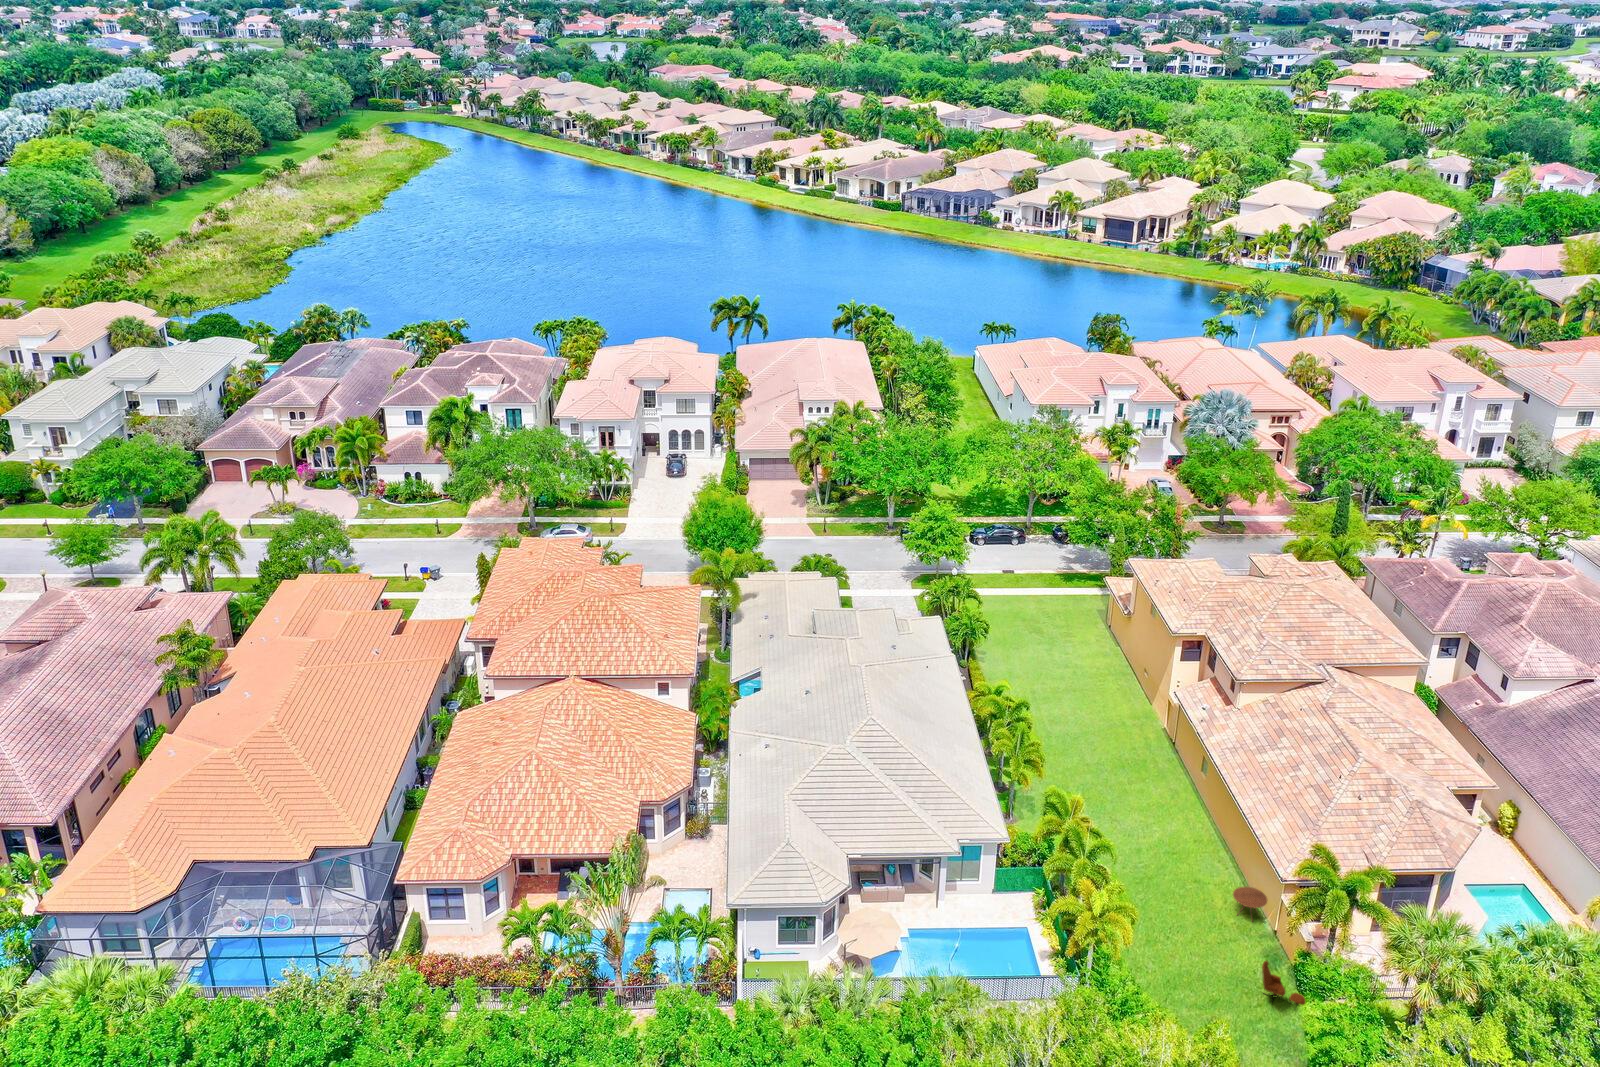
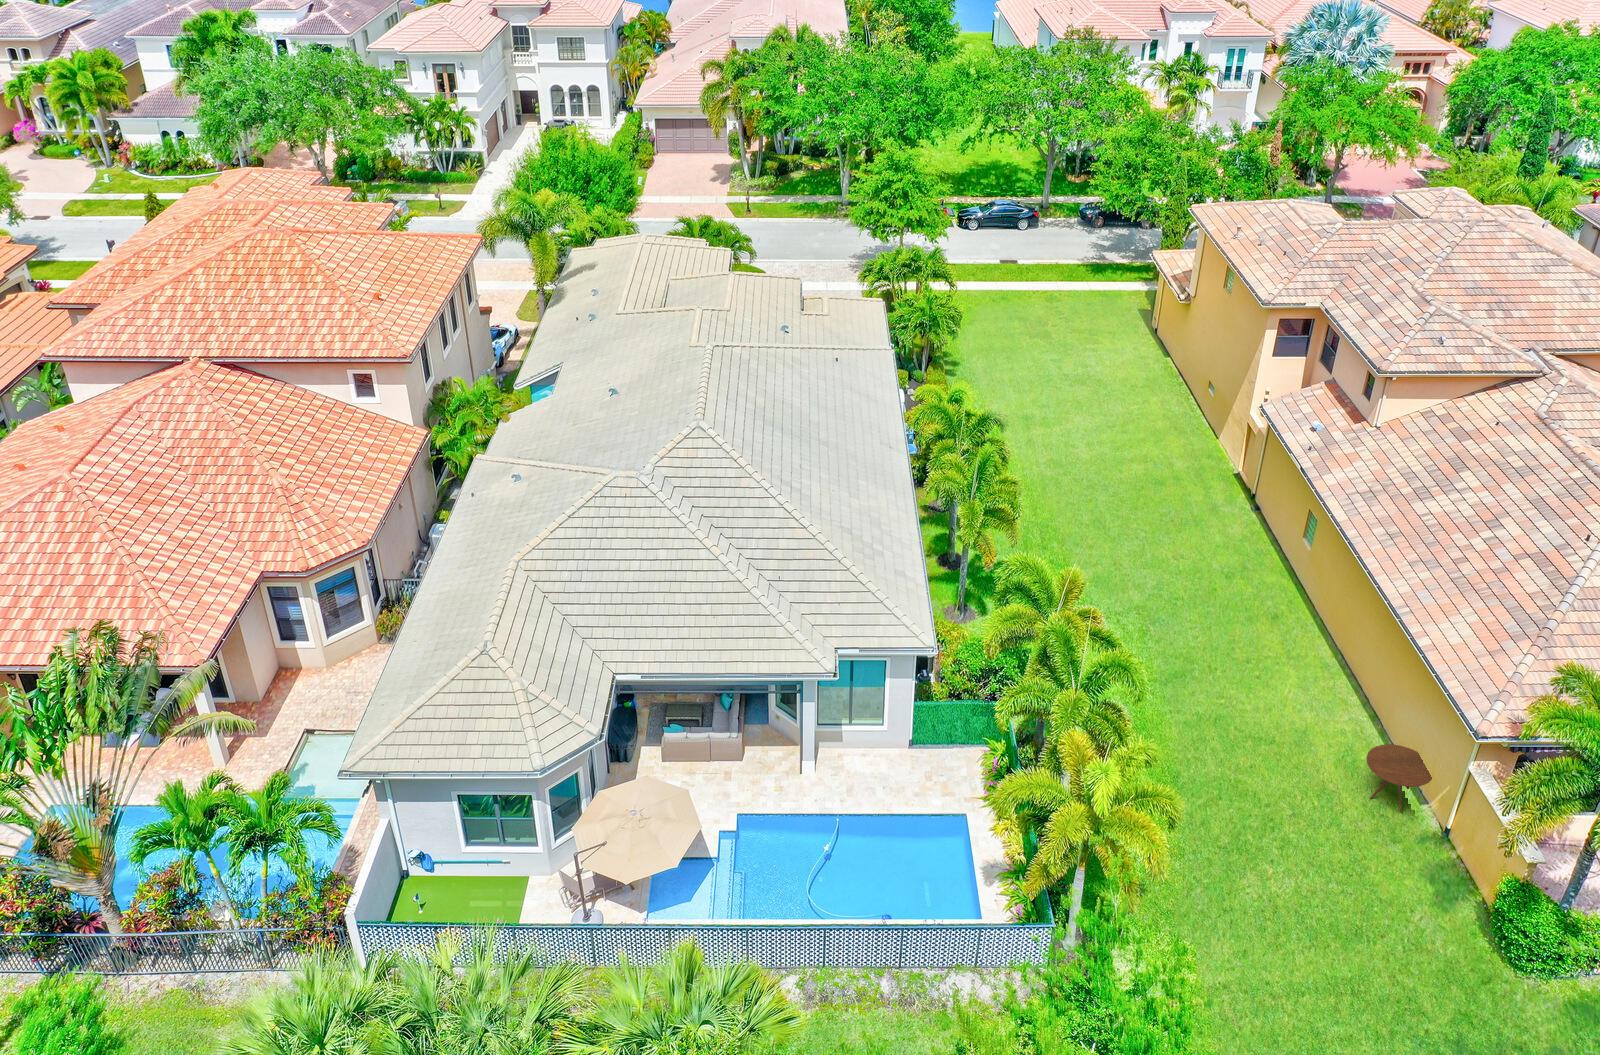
lounge chair: present [1262,961,1306,1006] -> none [1426,897,1519,998]

